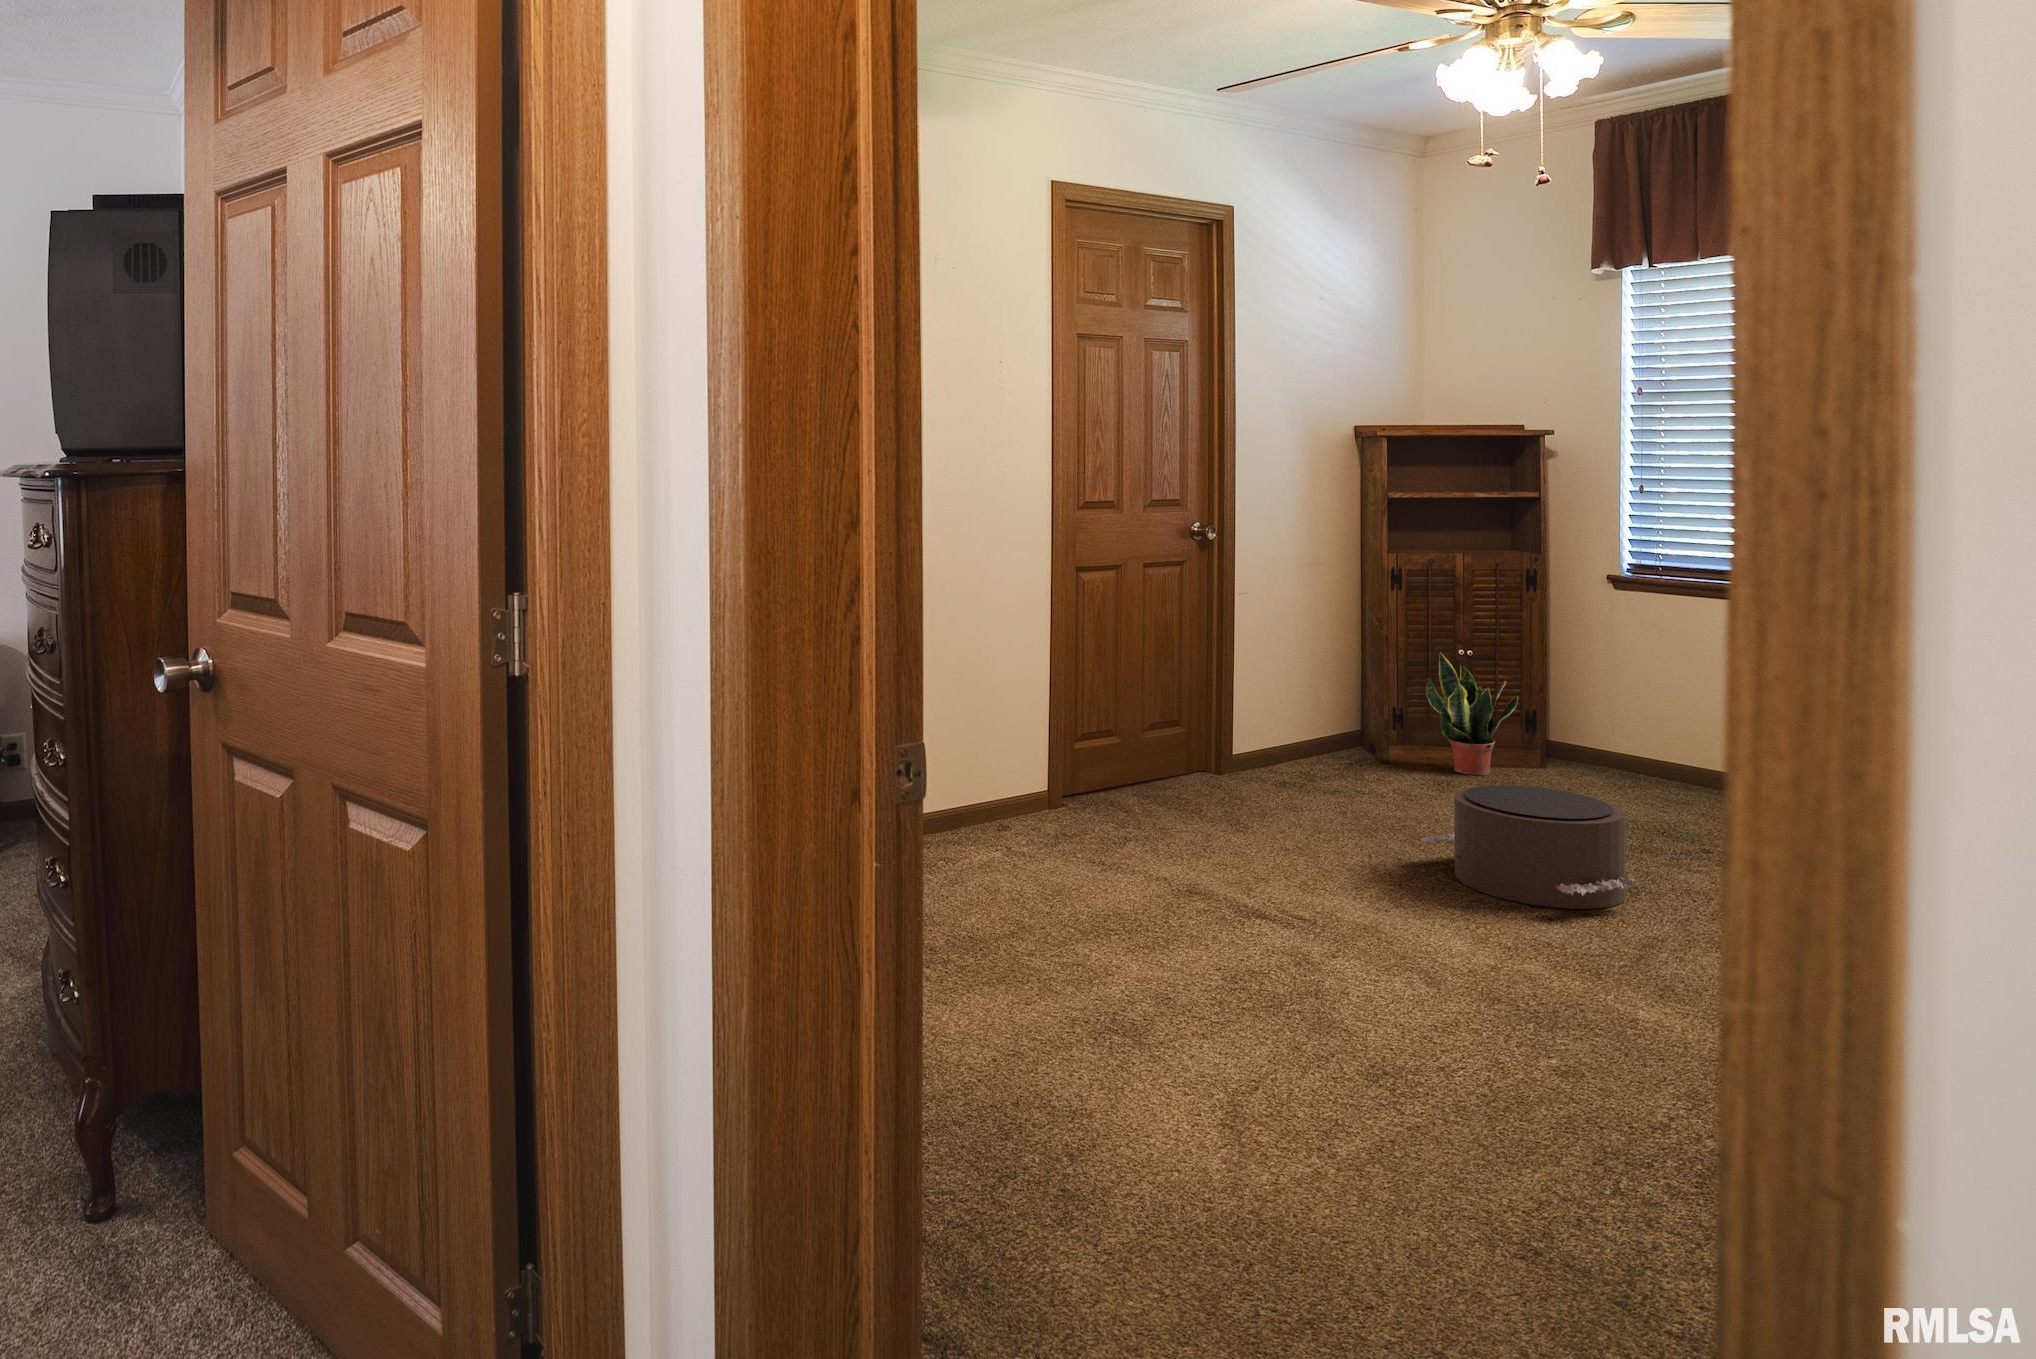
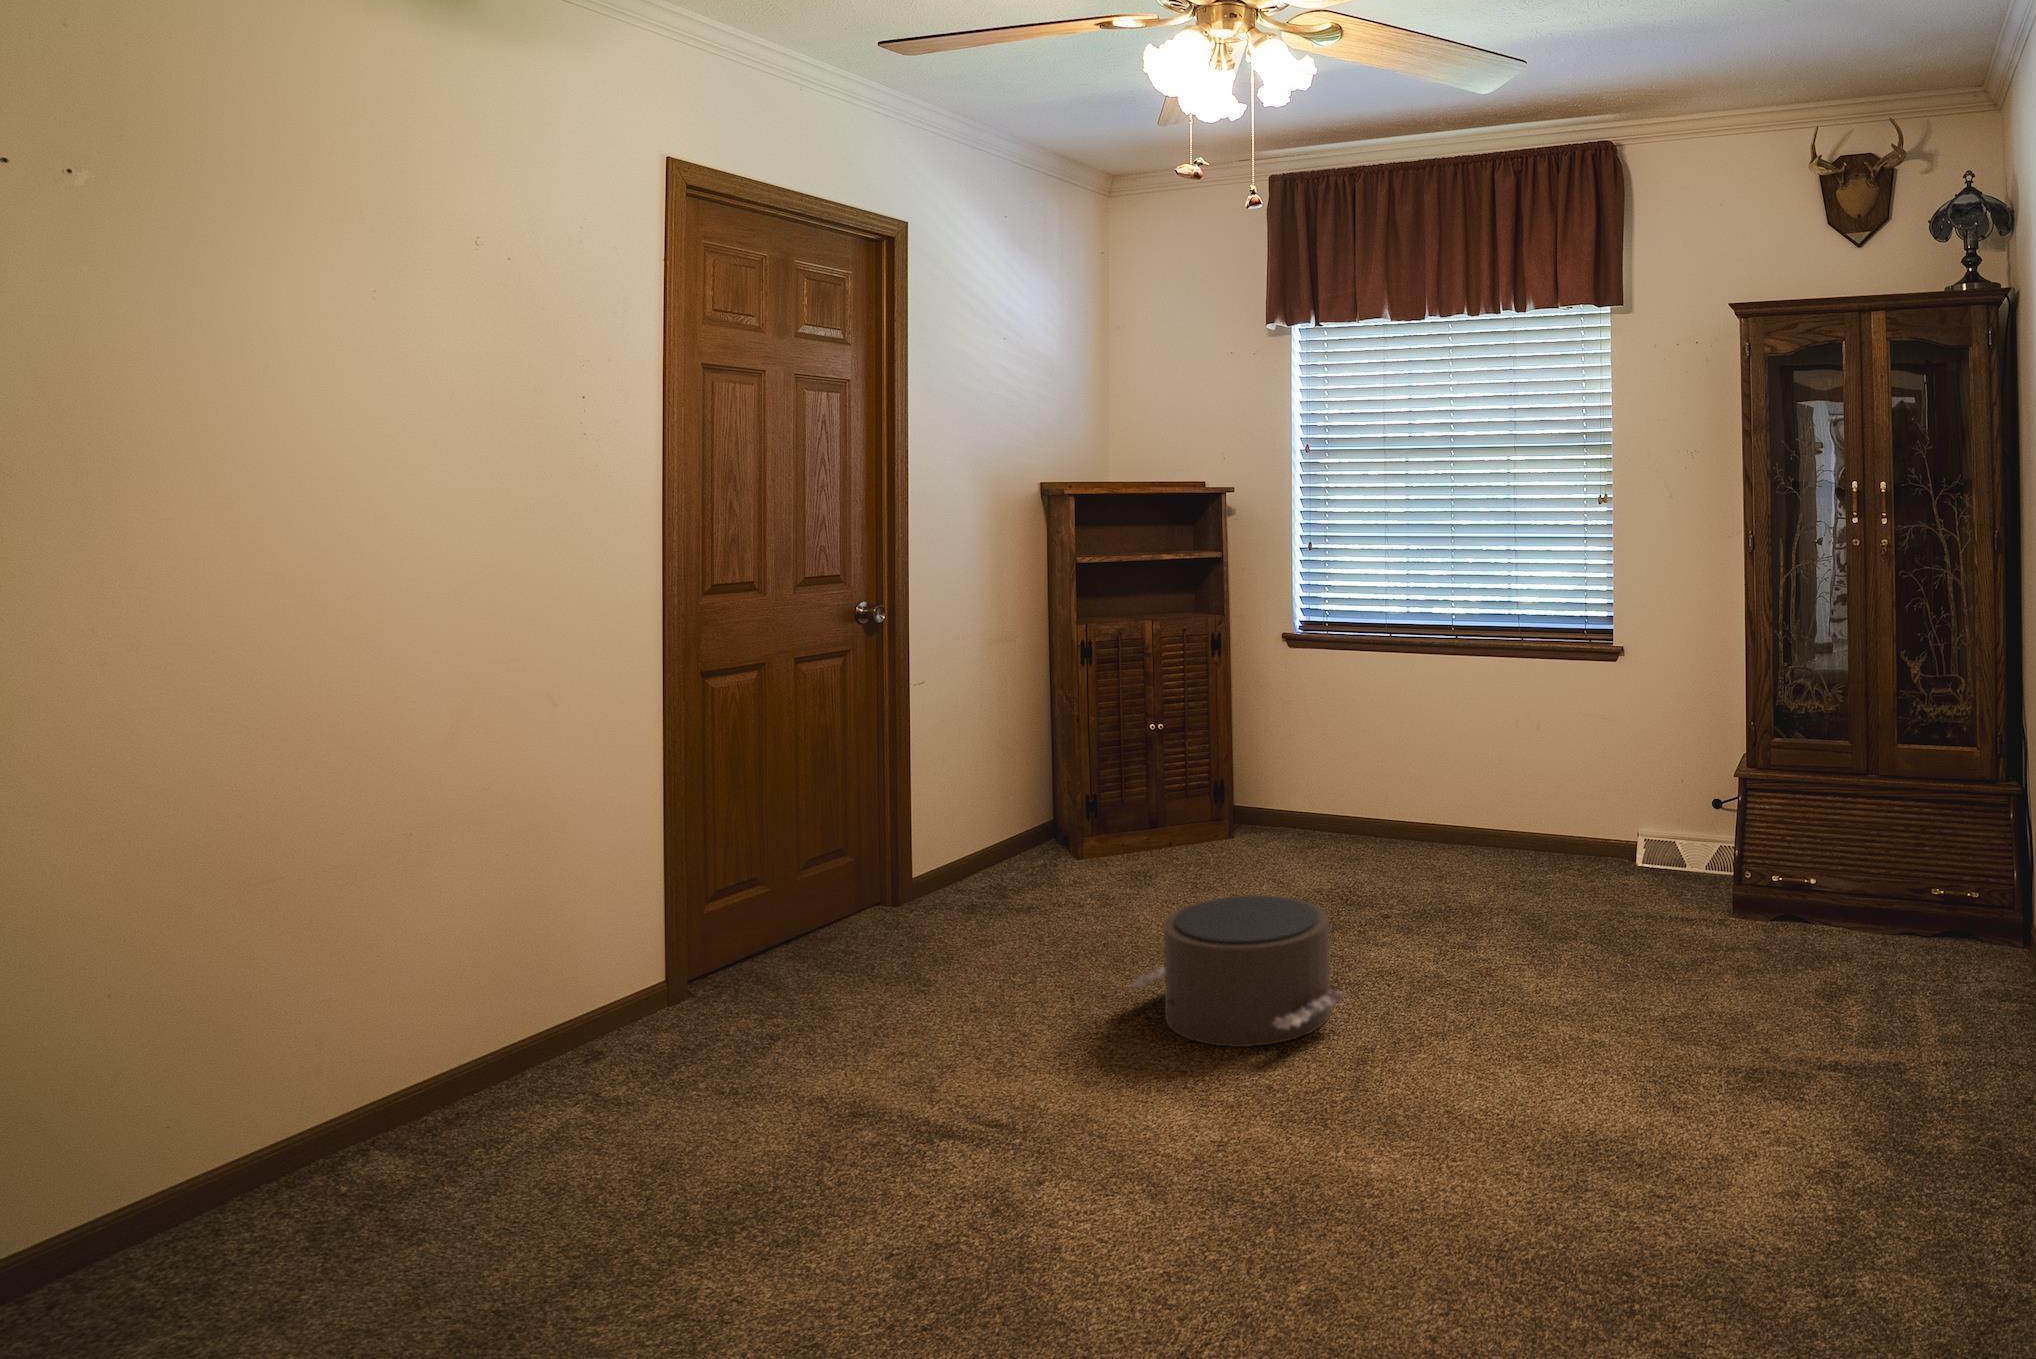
potted plant: present [1426,652,1518,775] -> none [1120,735,1208,868]

